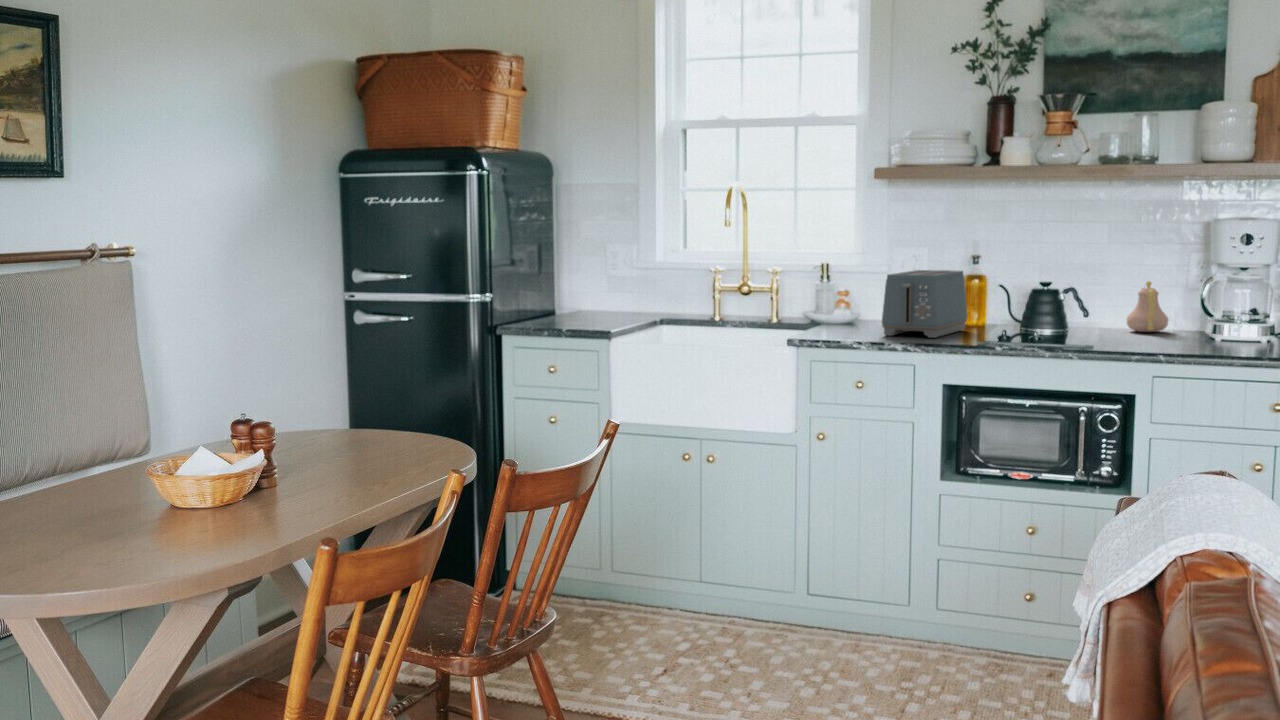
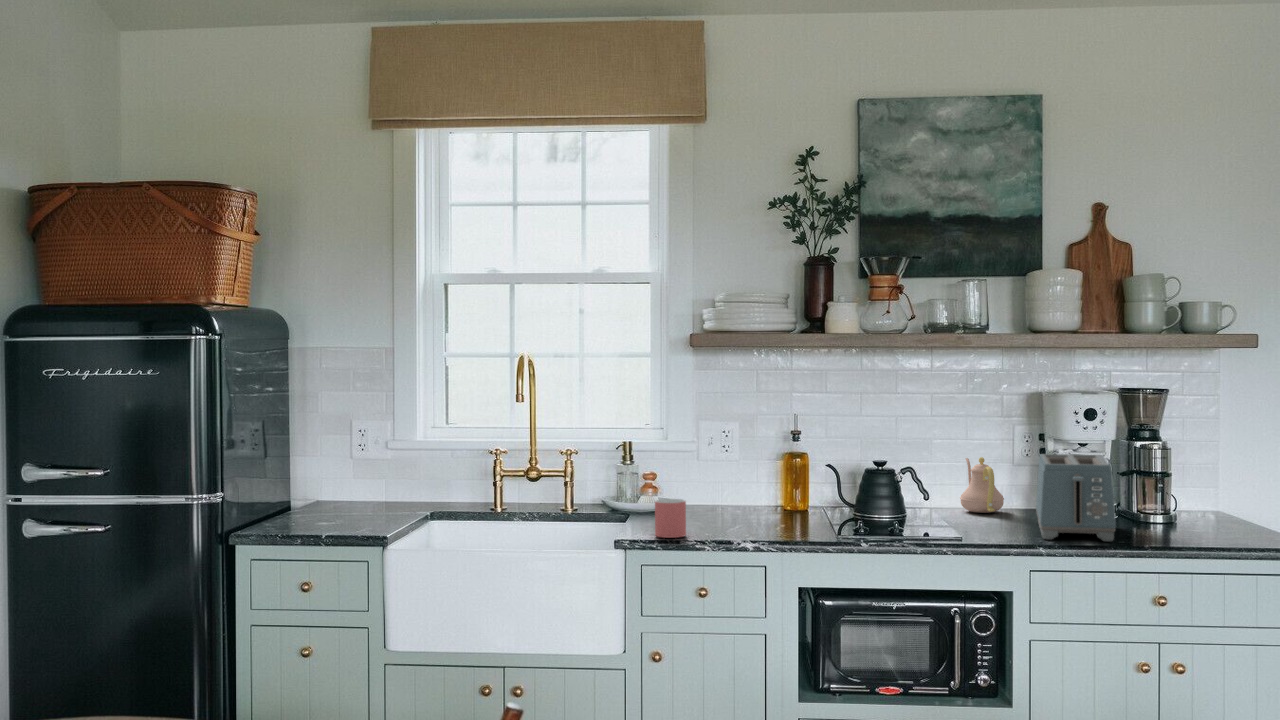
toaster: present [882,270,967,338] -> present [1036,454,1116,542]
mug: none [824,307,850,339] -> present [655,499,686,538]

